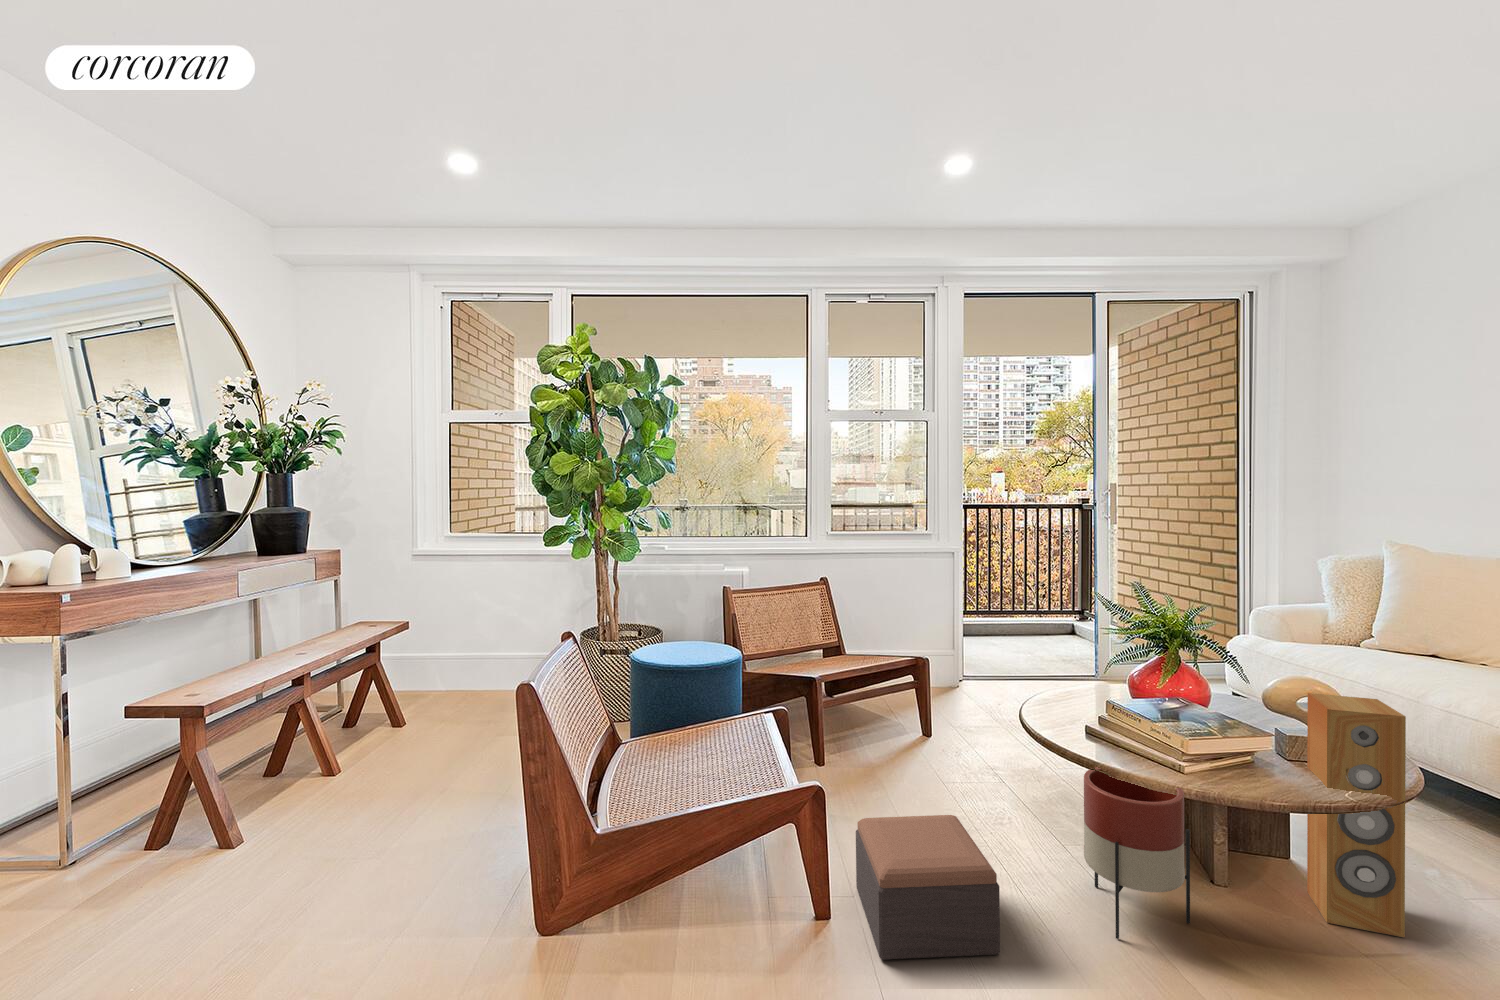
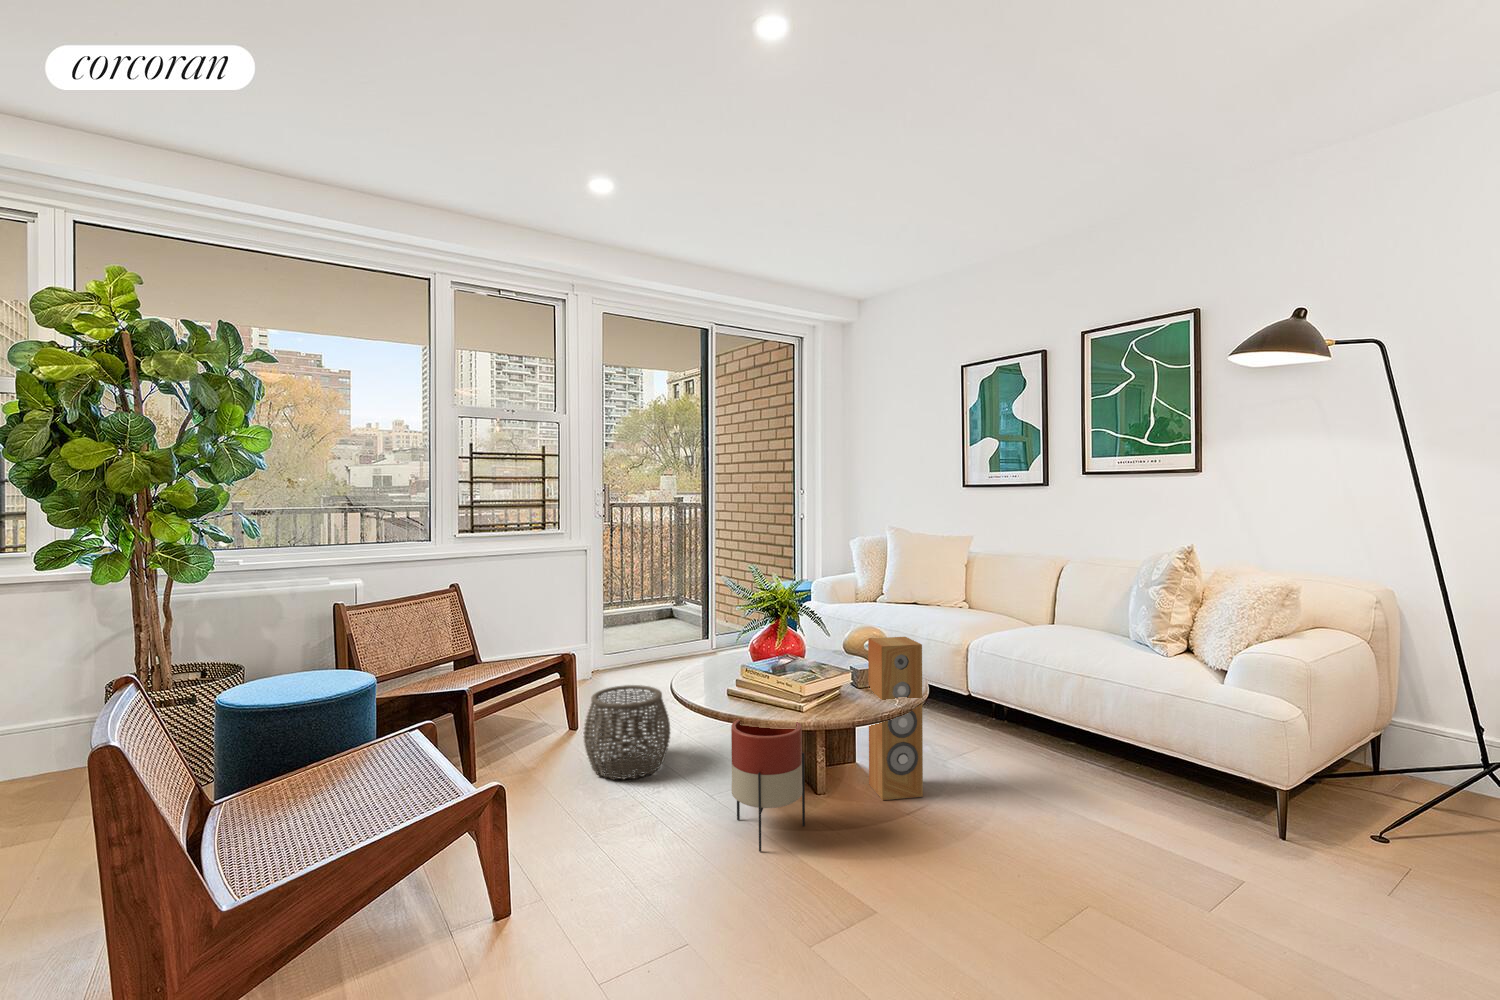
woven basket: none [929,697,1026,803] -> present [583,685,670,779]
footstool: present [856,815,1000,960] -> none [538,786,678,930]

